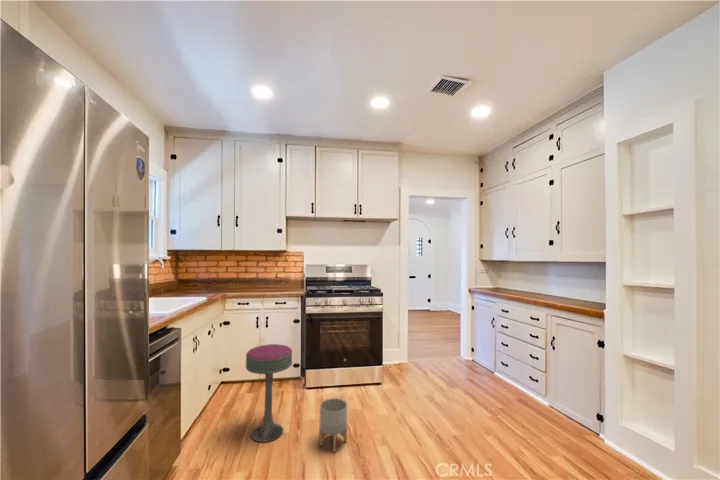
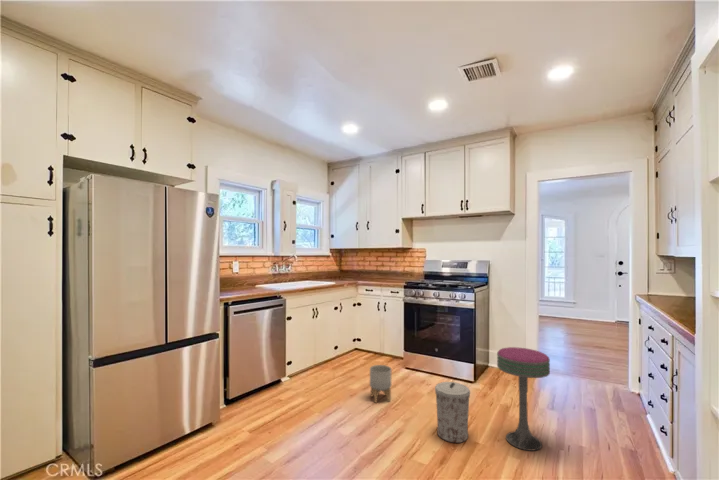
bar stool: present [246,344,292,442] -> present [497,347,550,451]
trash can: none [426,394,463,463] -> present [435,382,470,443]

